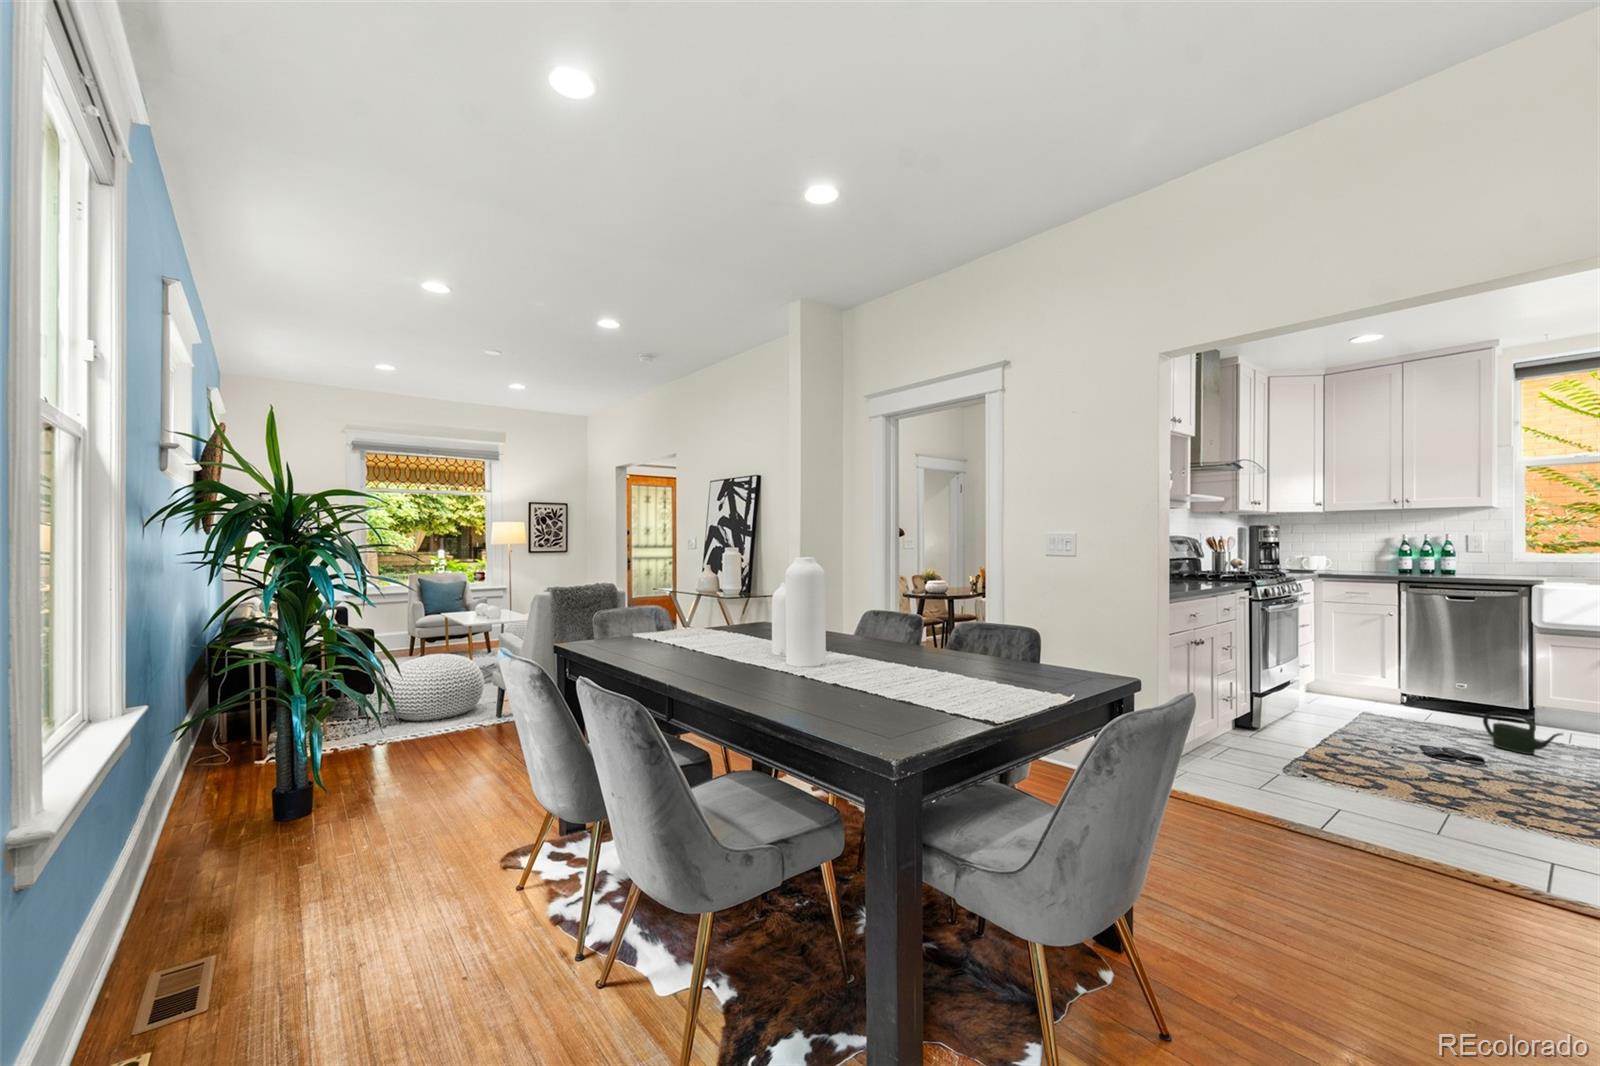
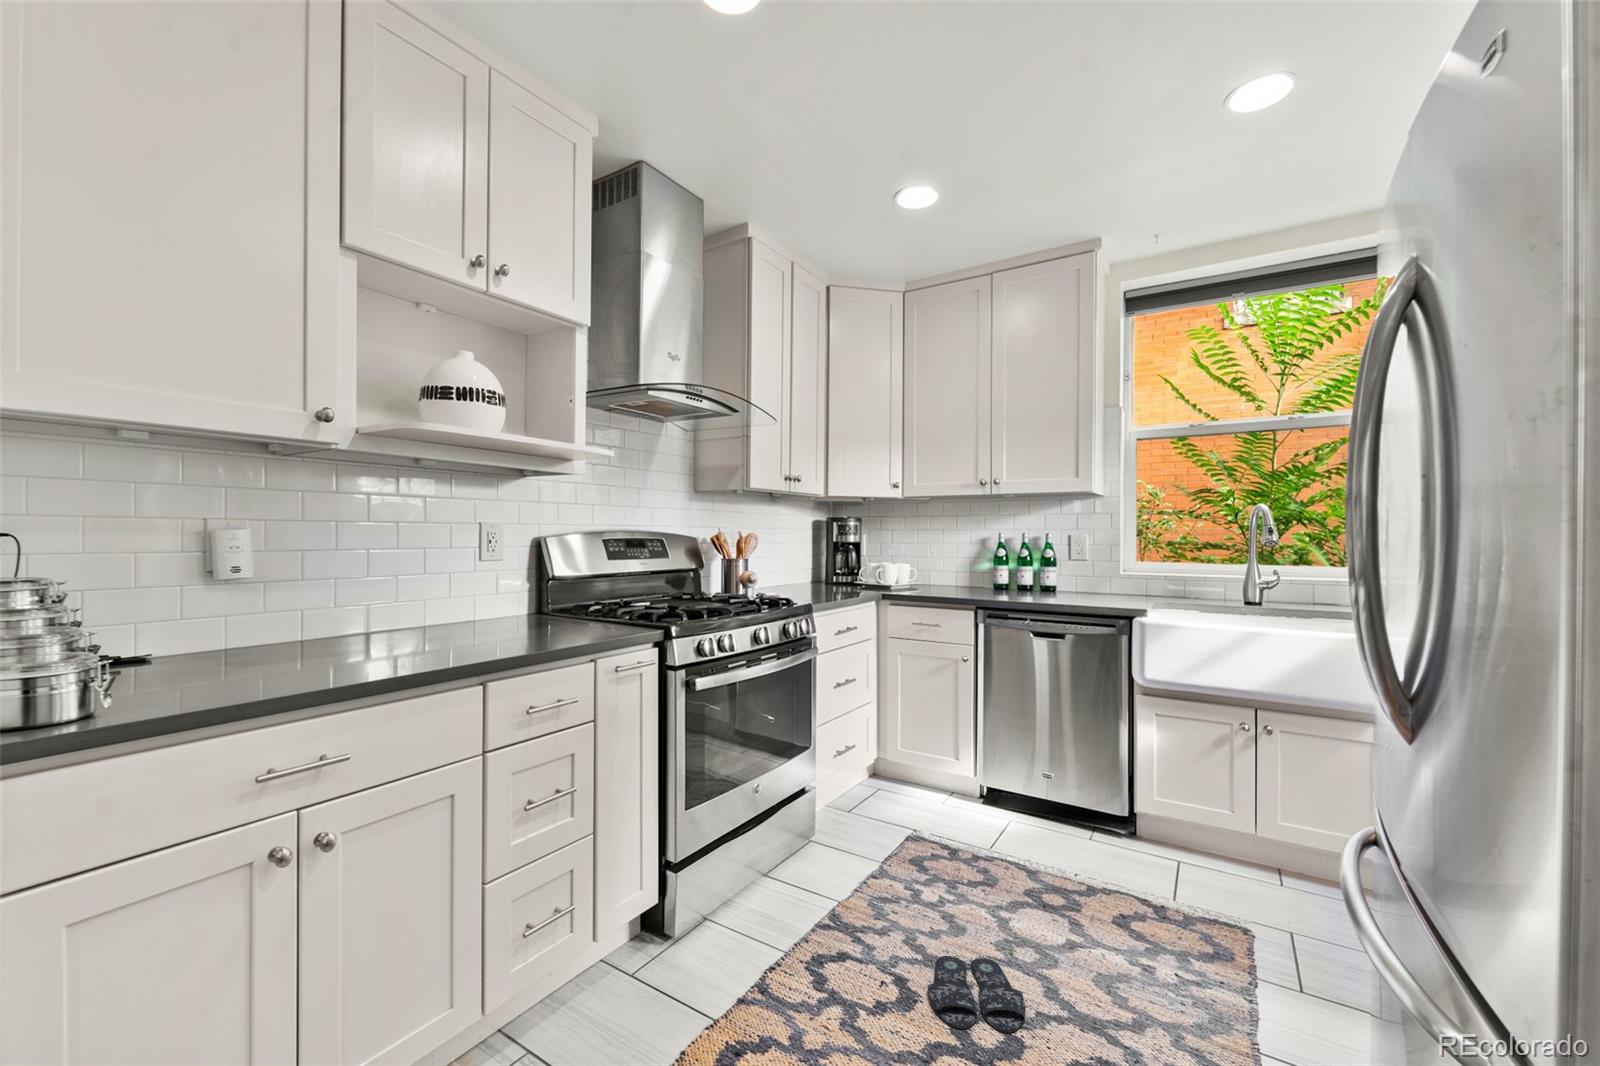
watering can: present [1483,711,1562,754] -> none [1049,863,1157,956]

